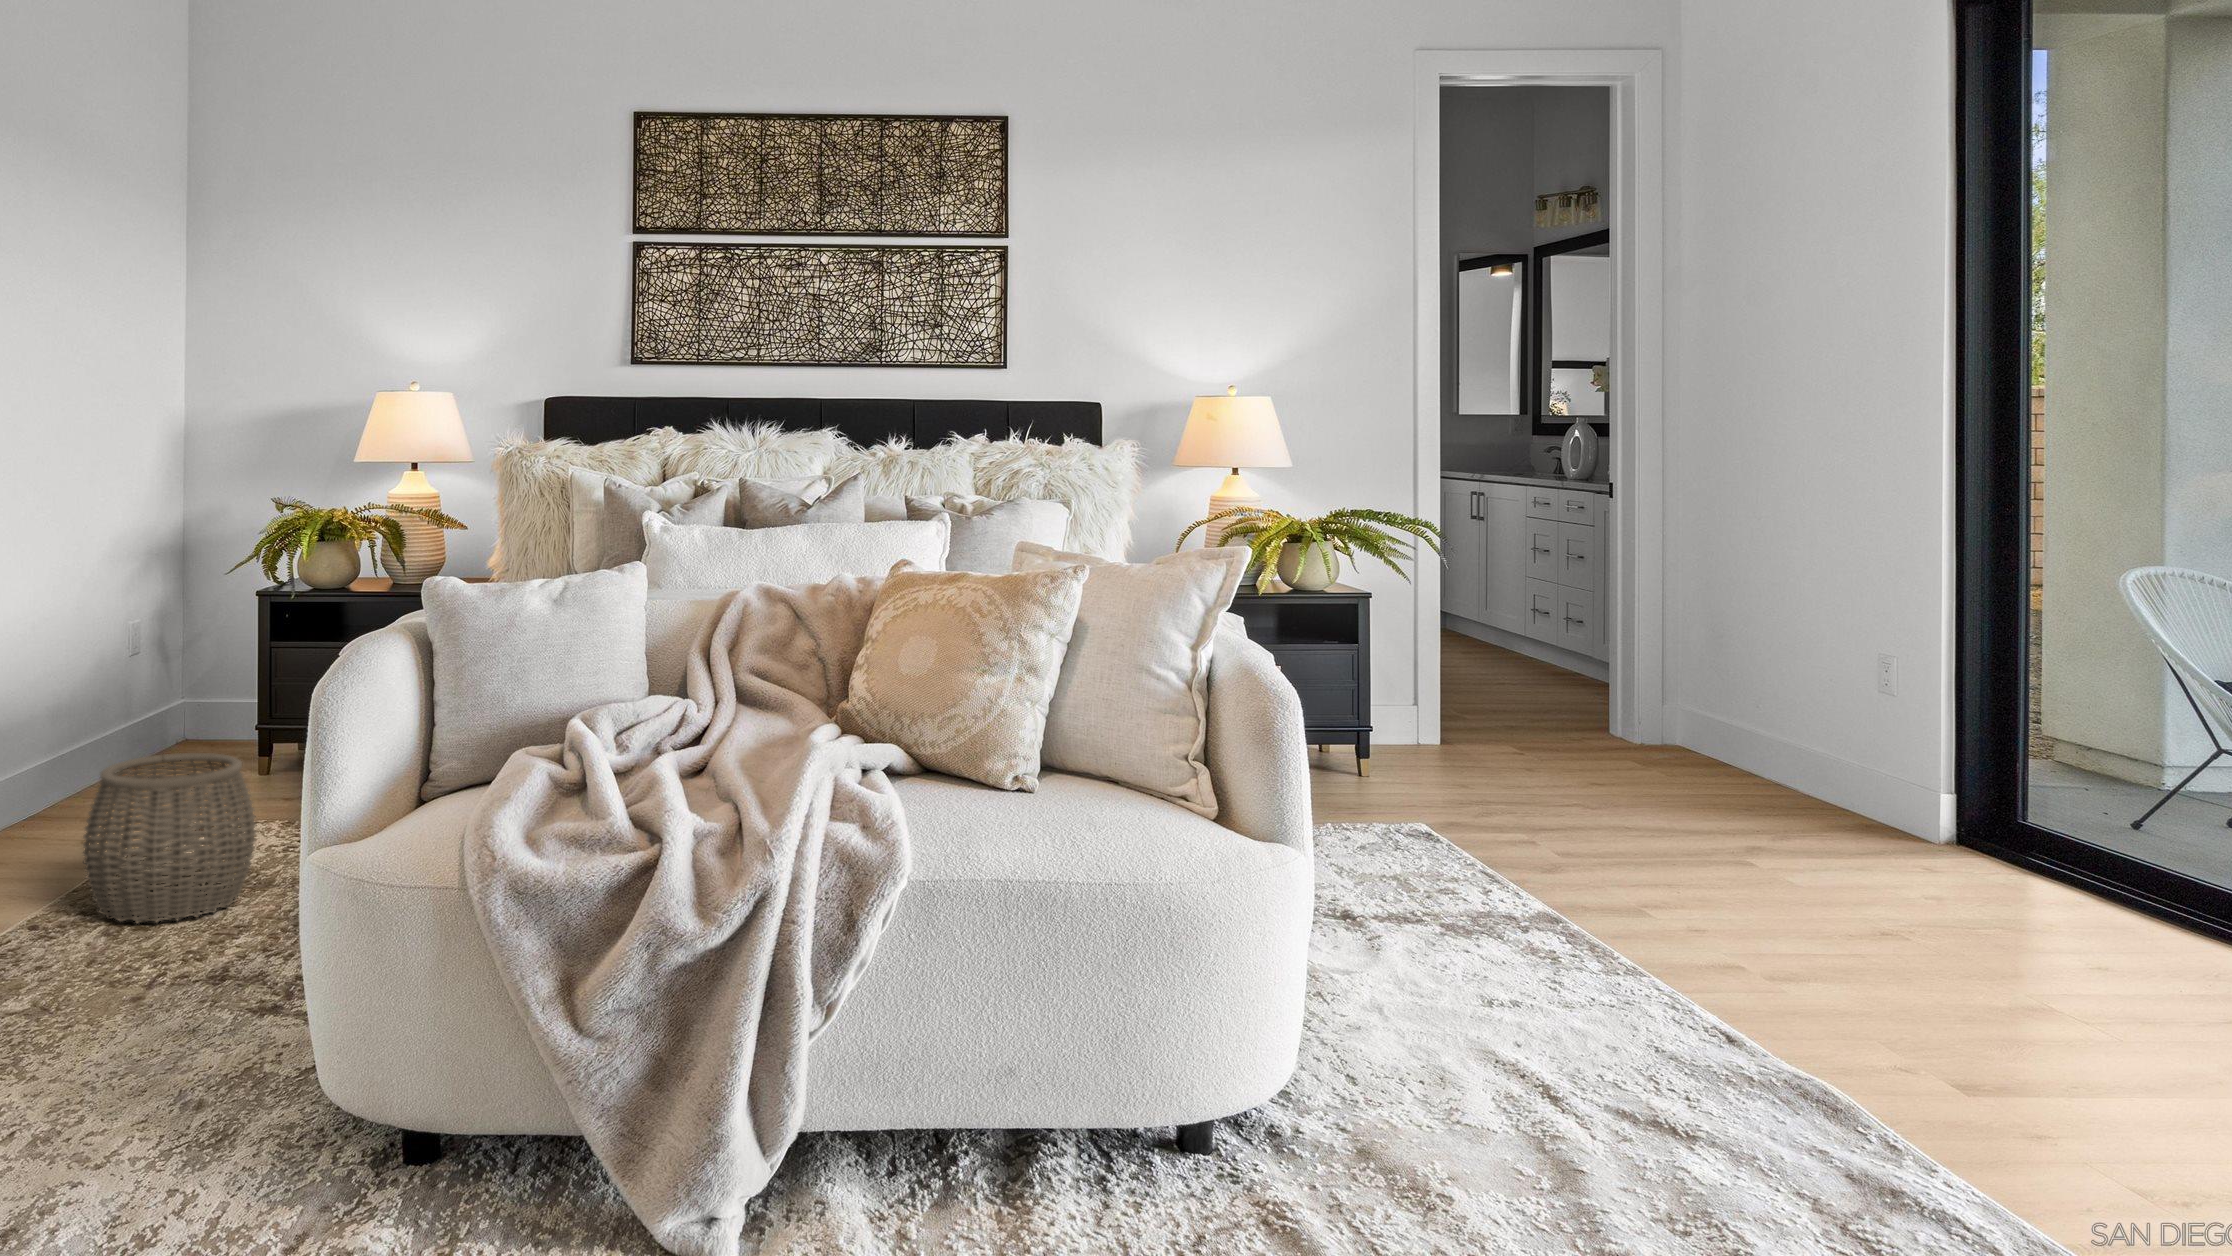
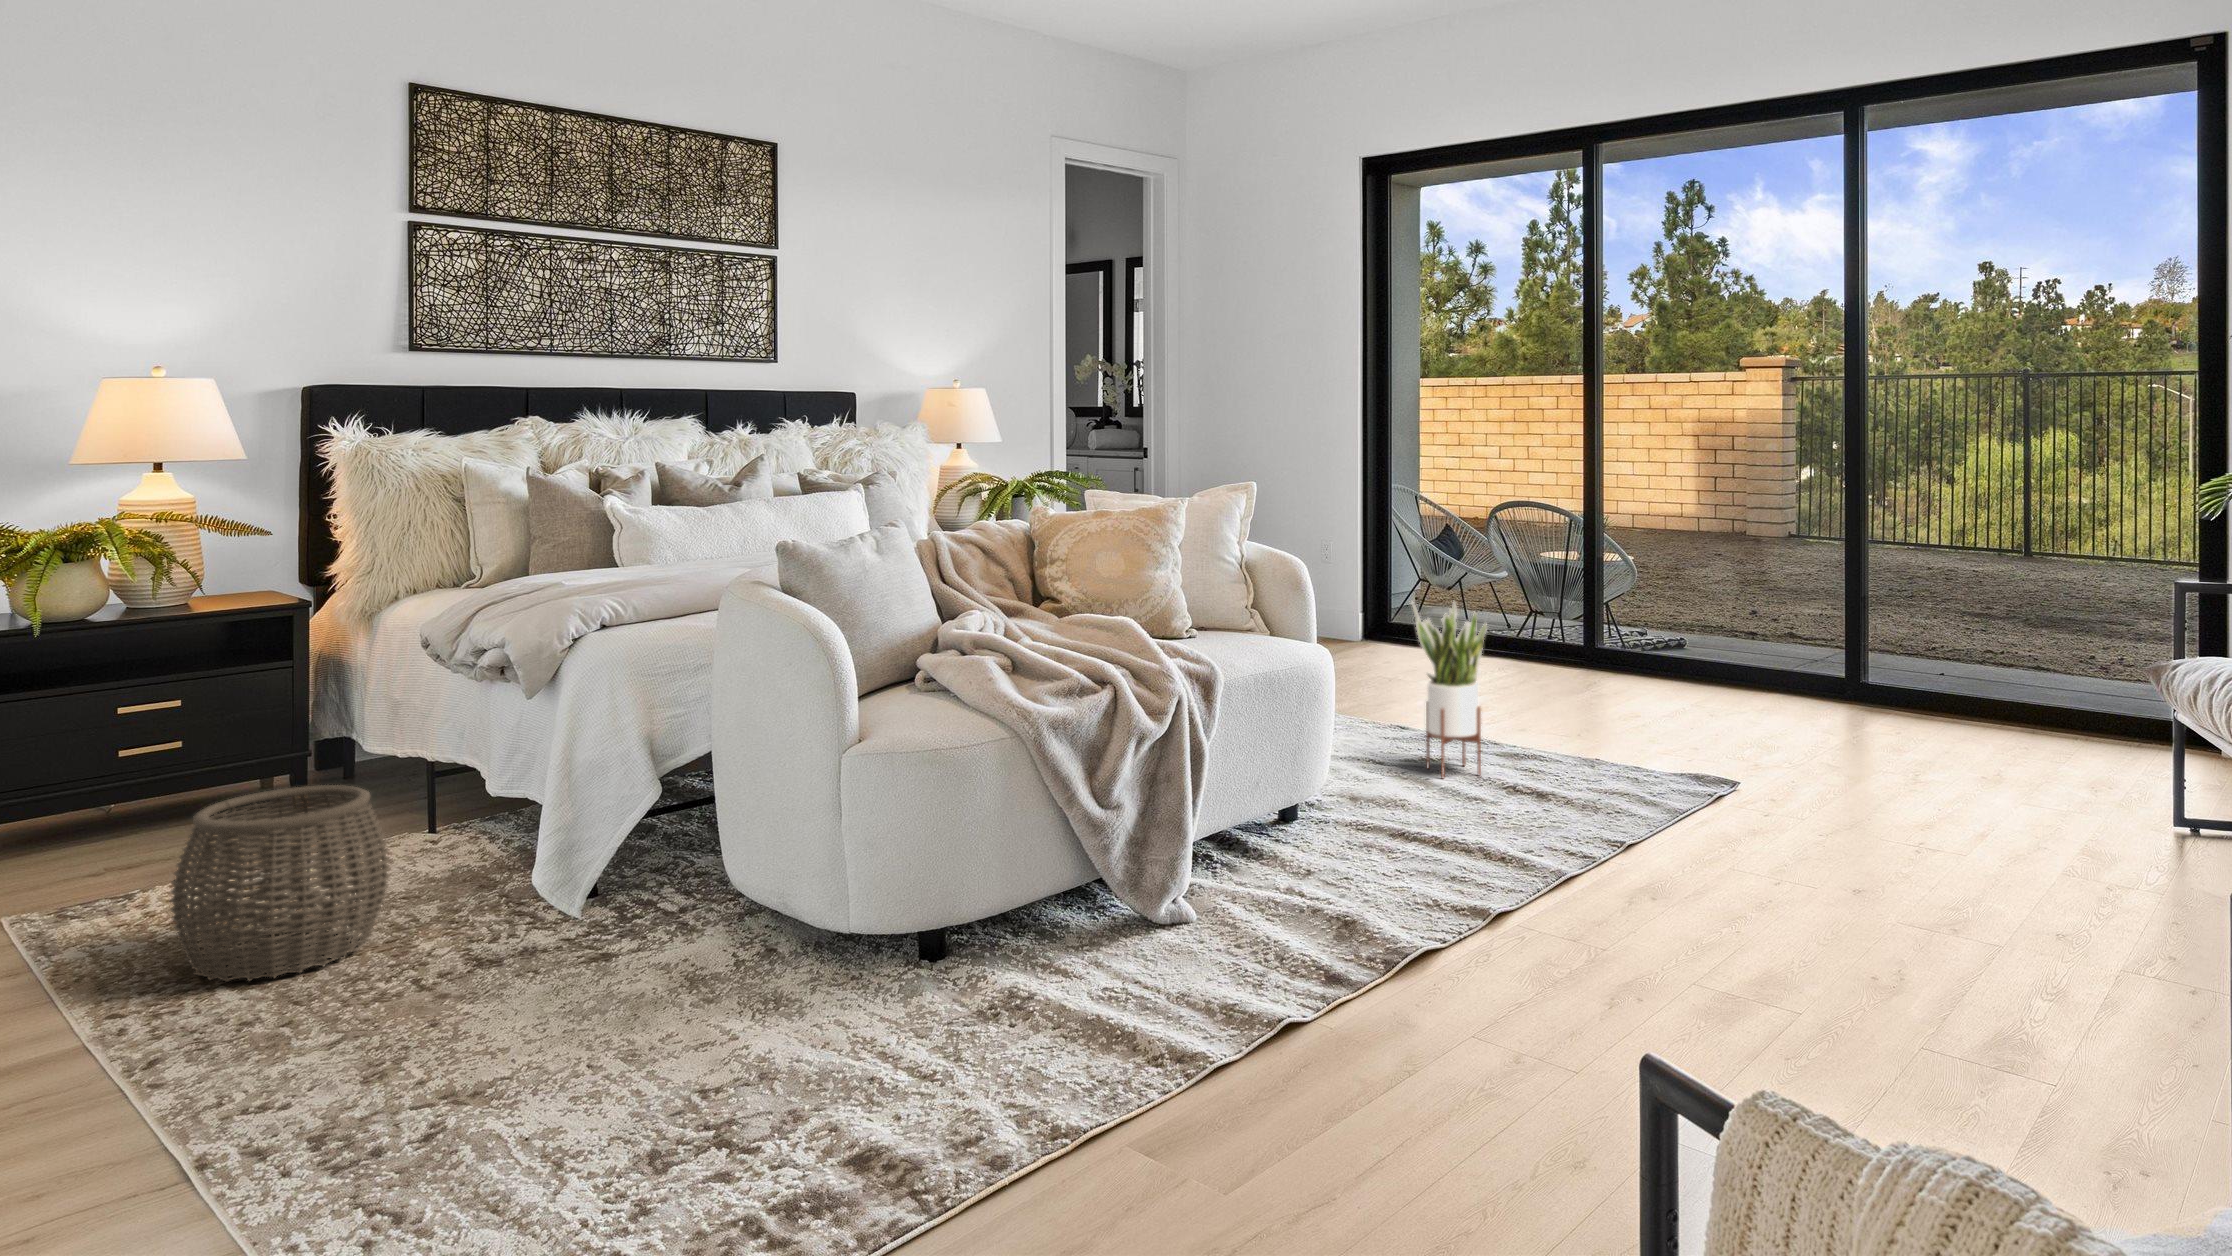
potted plant: none [1565,776,1722,1162] -> present [1412,602,1487,778]

